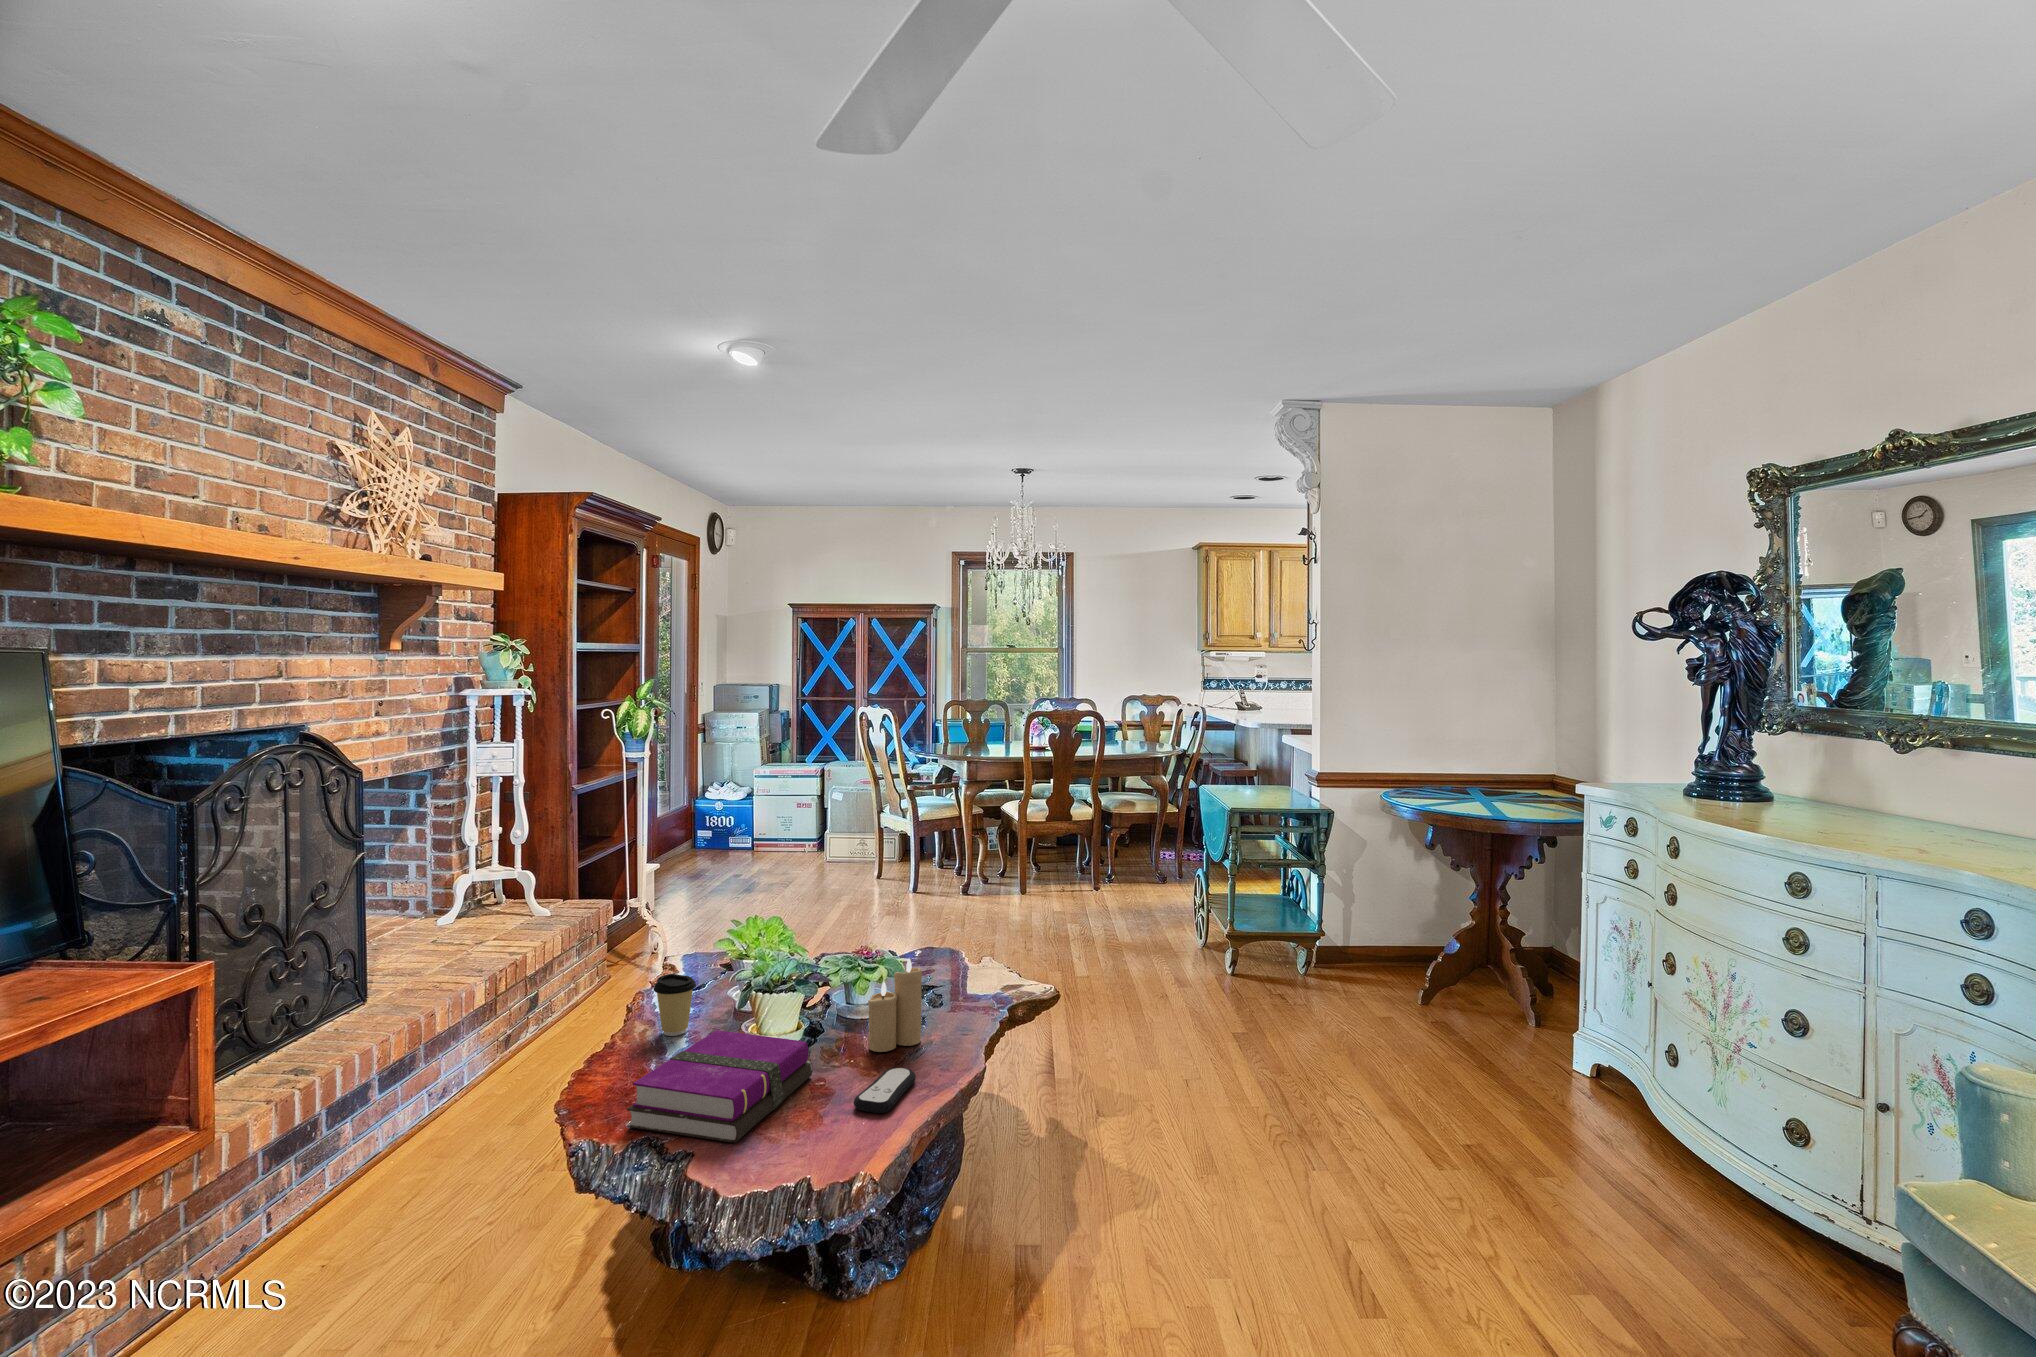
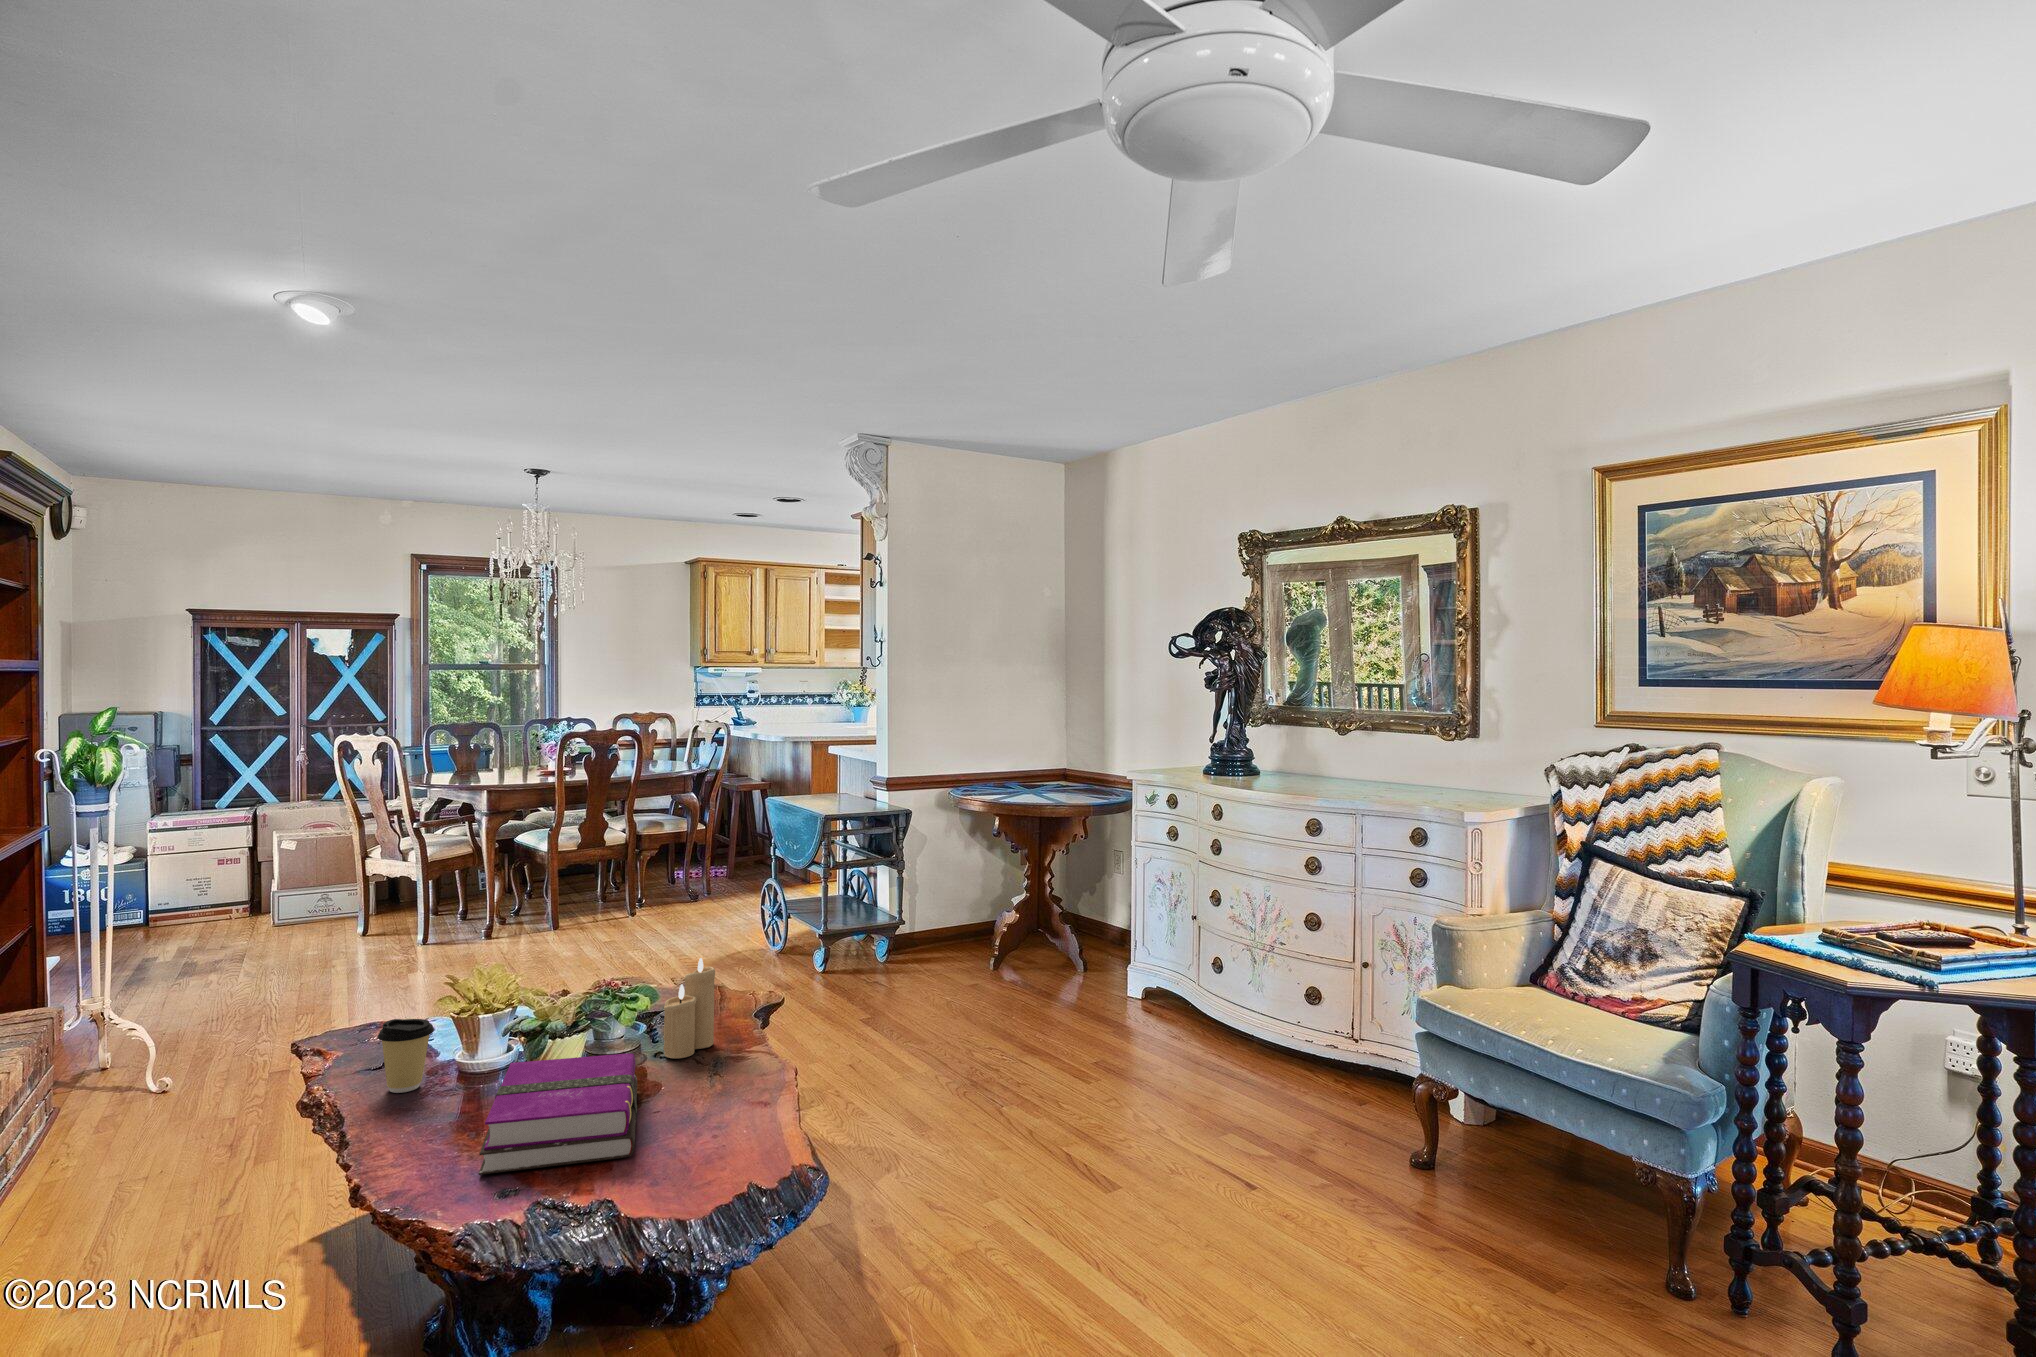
remote control: present [854,1068,916,1113] -> none [715,1062,758,1104]

